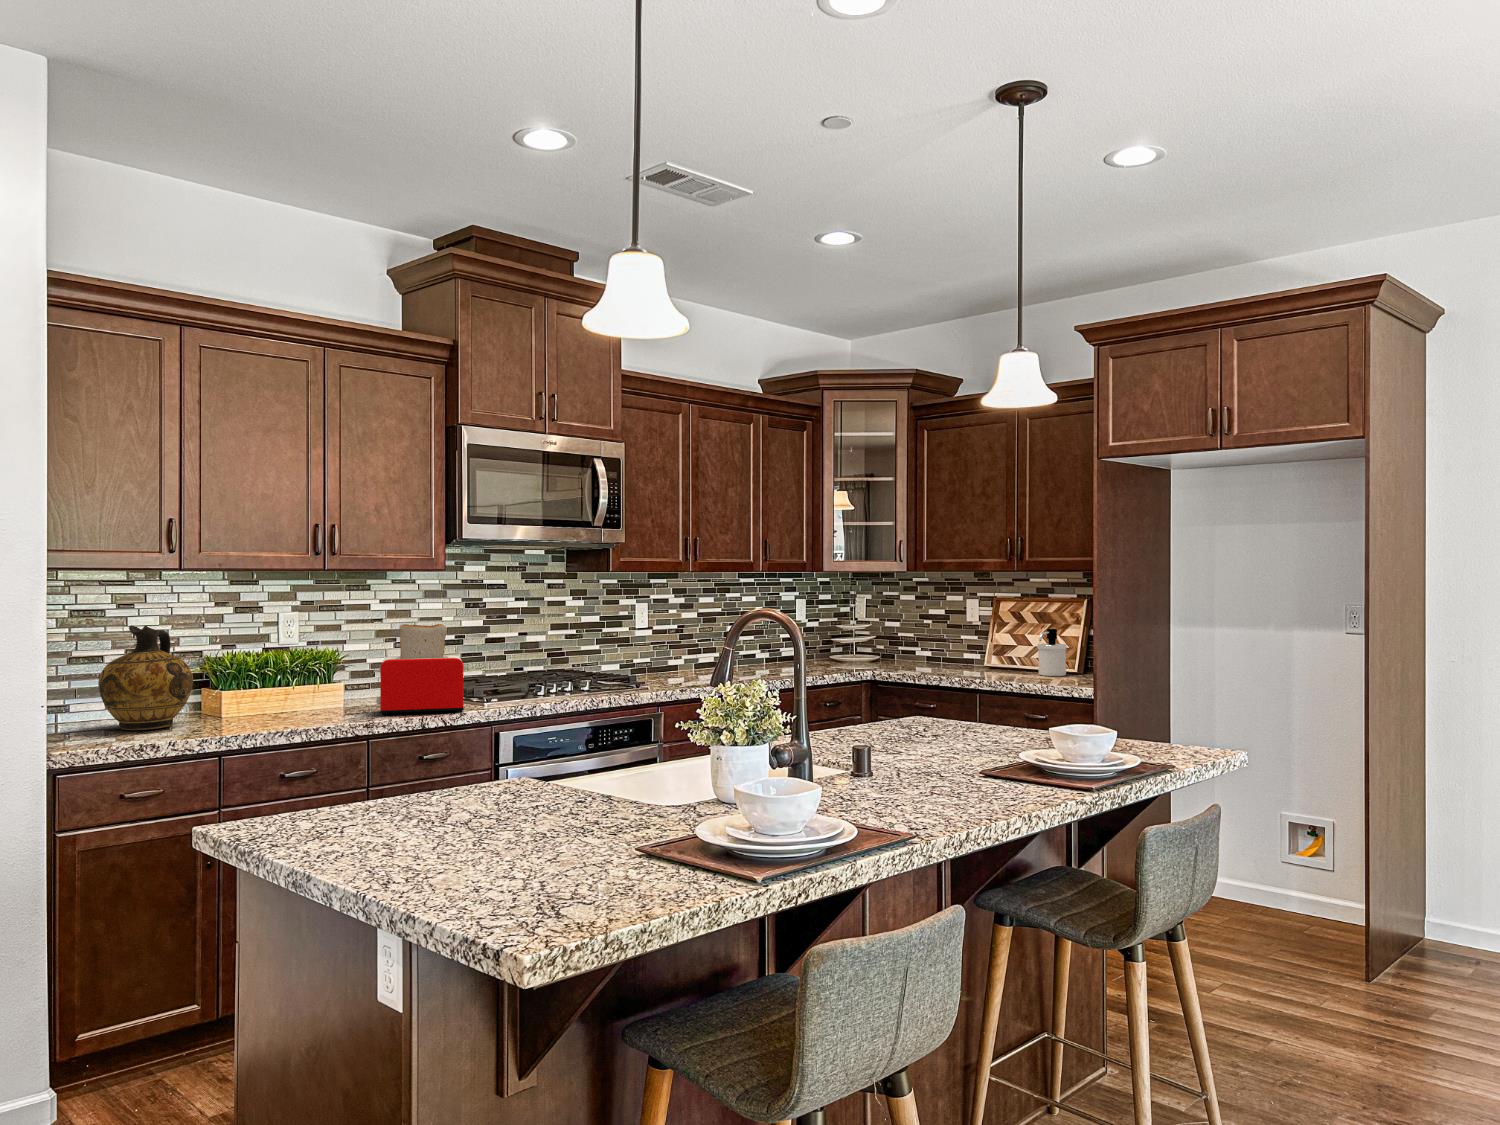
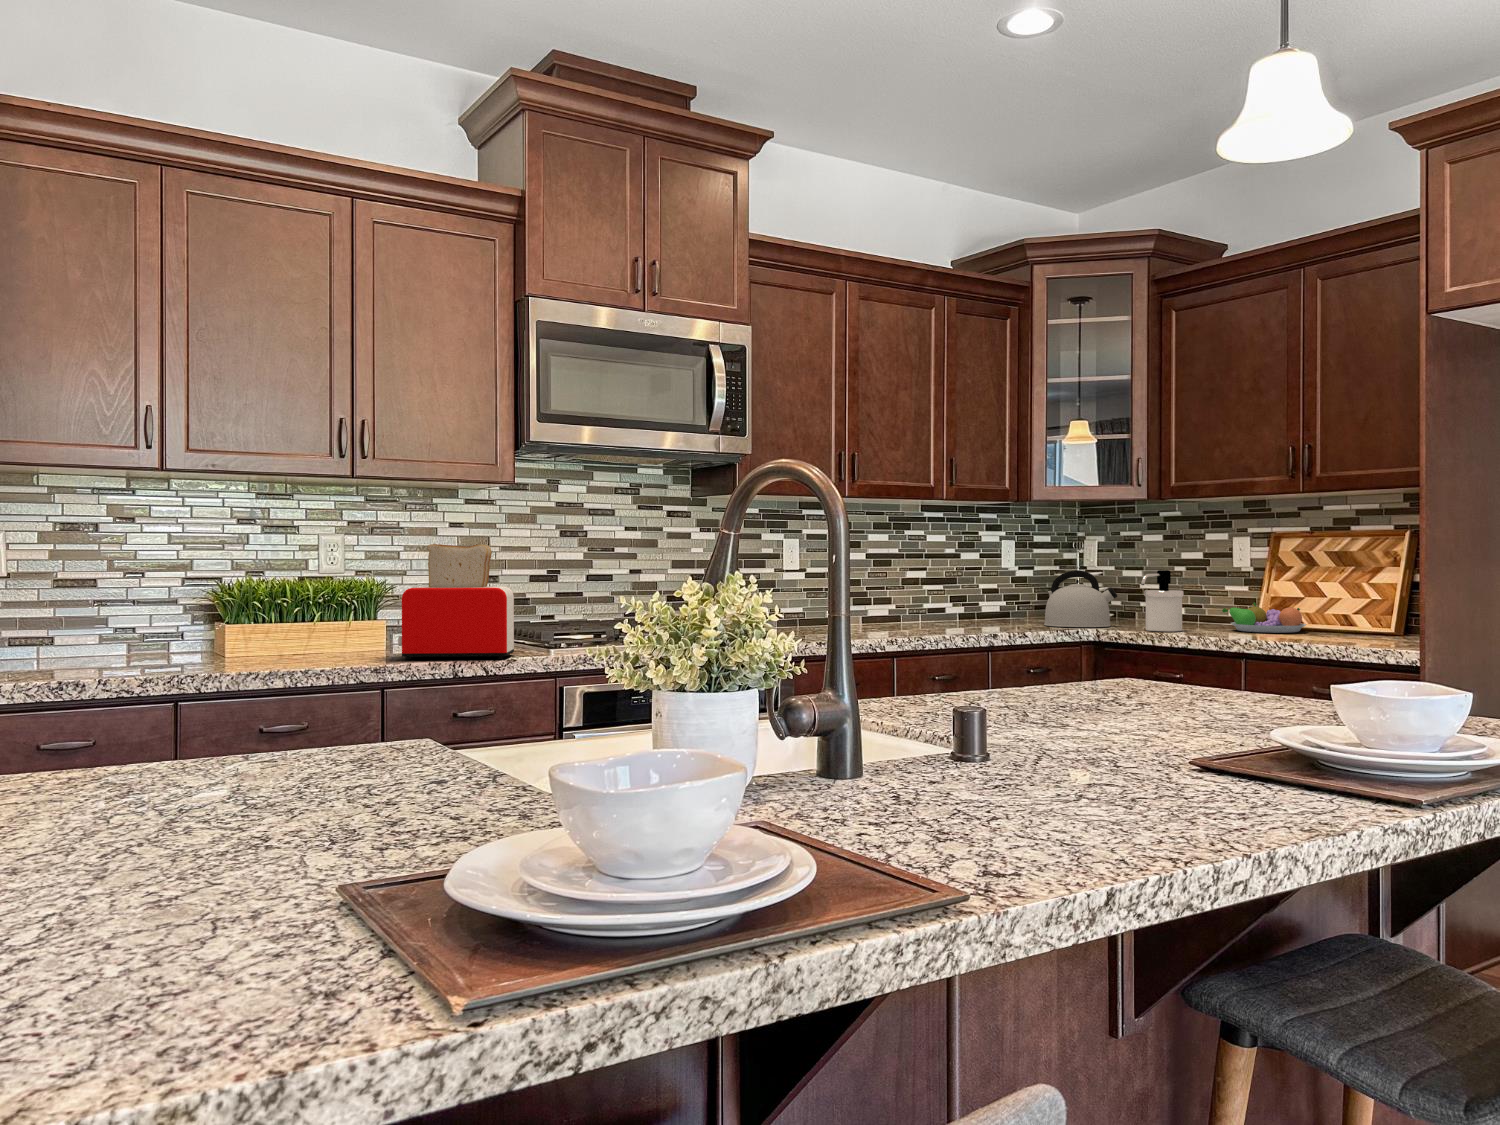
ceramic jug: present [98,625,193,730] -> none [54,537,173,667]
kettle: none [834,626,887,670] -> present [1044,570,1117,627]
soap dispenser: present [1037,629,1067,676] -> present [1141,570,1184,632]
fruit bowl: none [962,649,1019,672] -> present [1222,602,1306,633]

